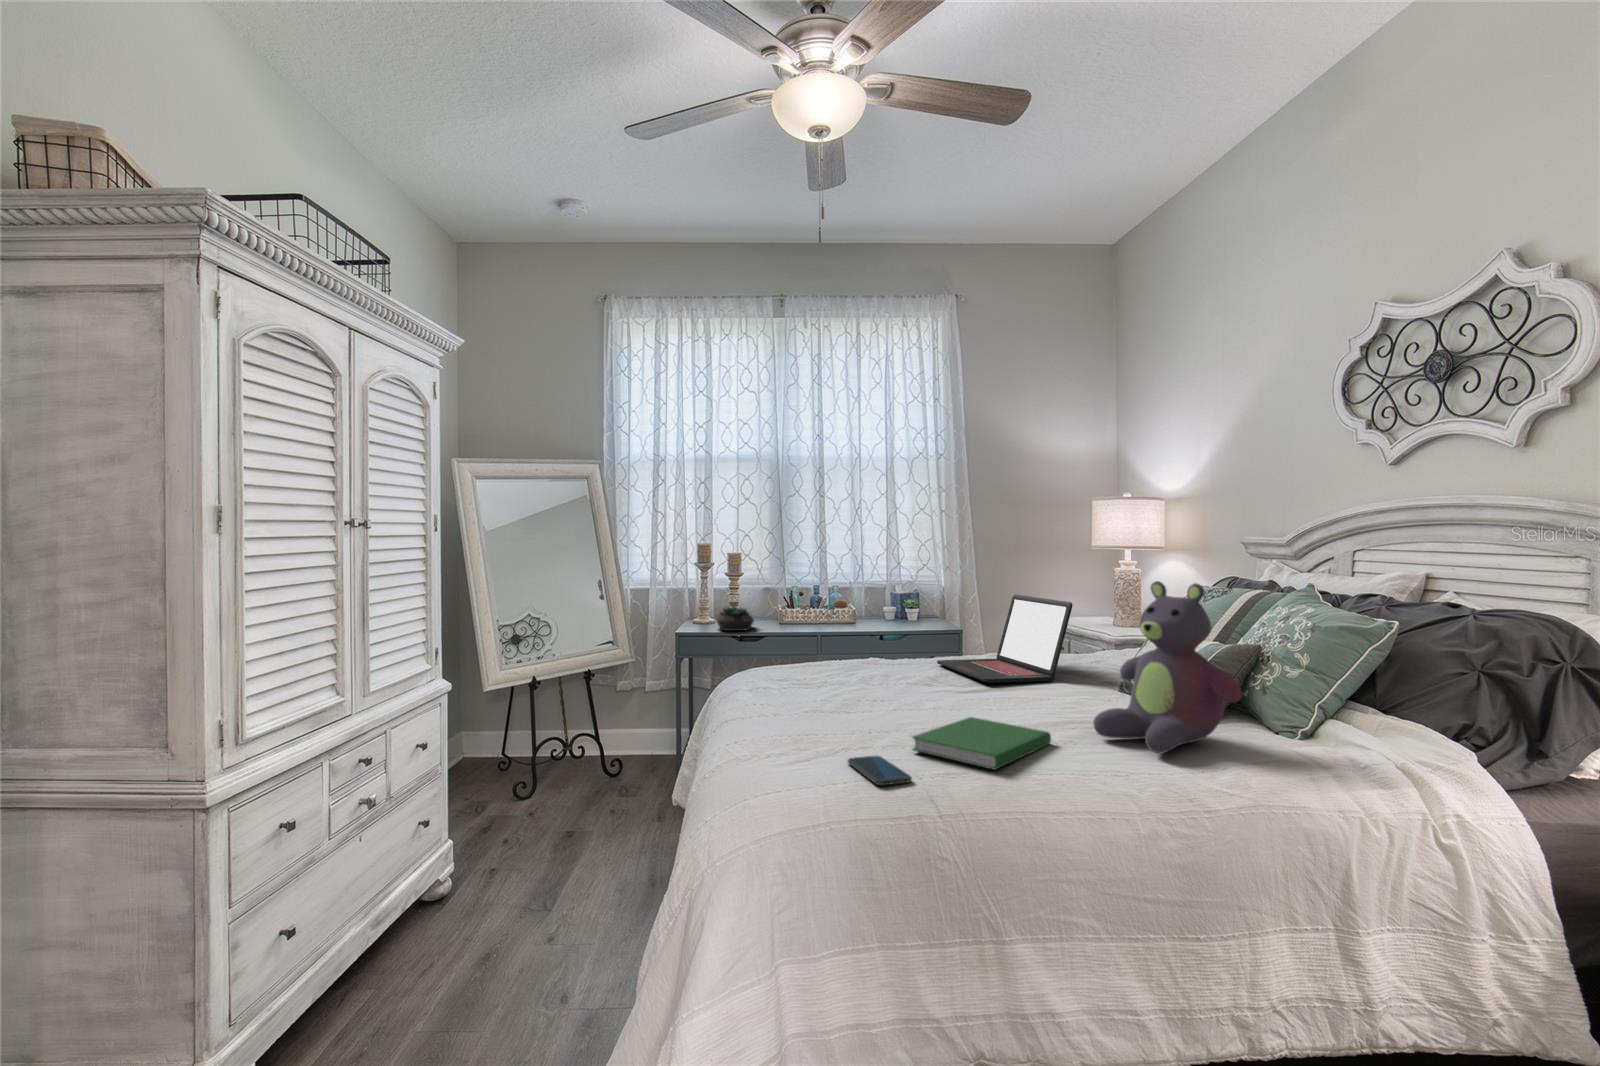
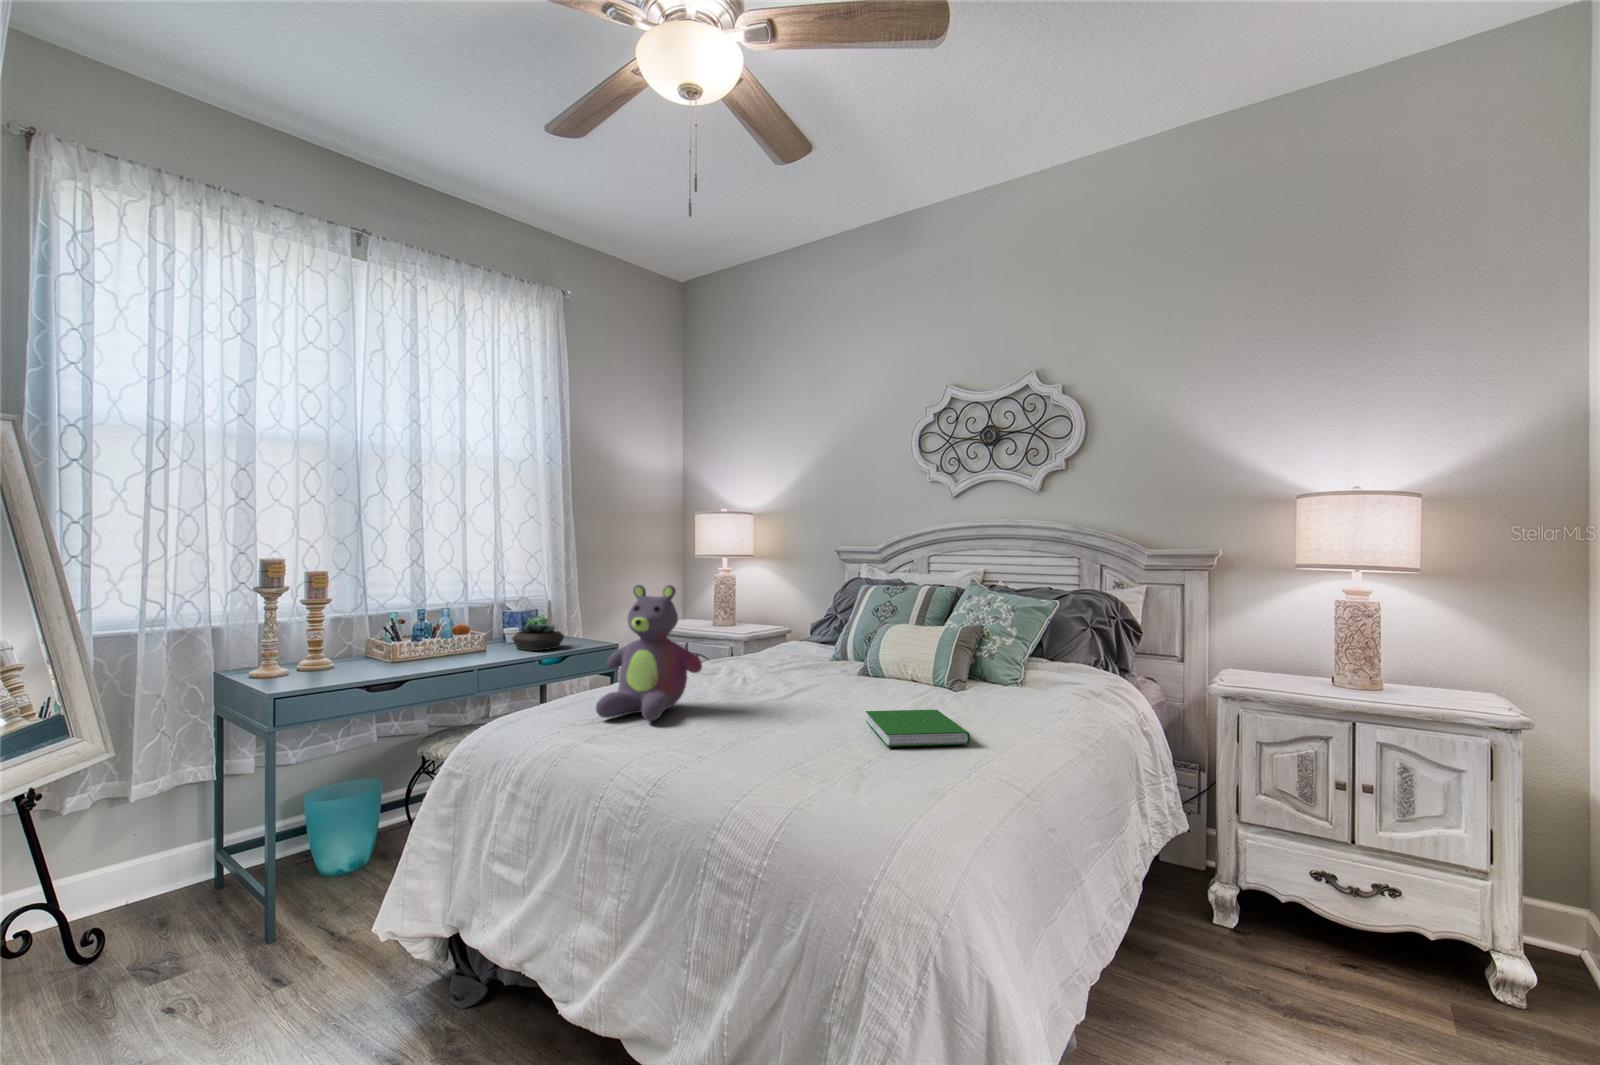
stuffed bear: present [1093,581,1242,753] -> present [596,585,702,721]
laptop: present [937,595,1072,683] -> none [696,602,825,684]
succulent plant: present [716,606,754,631] -> present [512,623,564,651]
smartphone: present [848,756,912,785] -> none [872,757,948,777]

